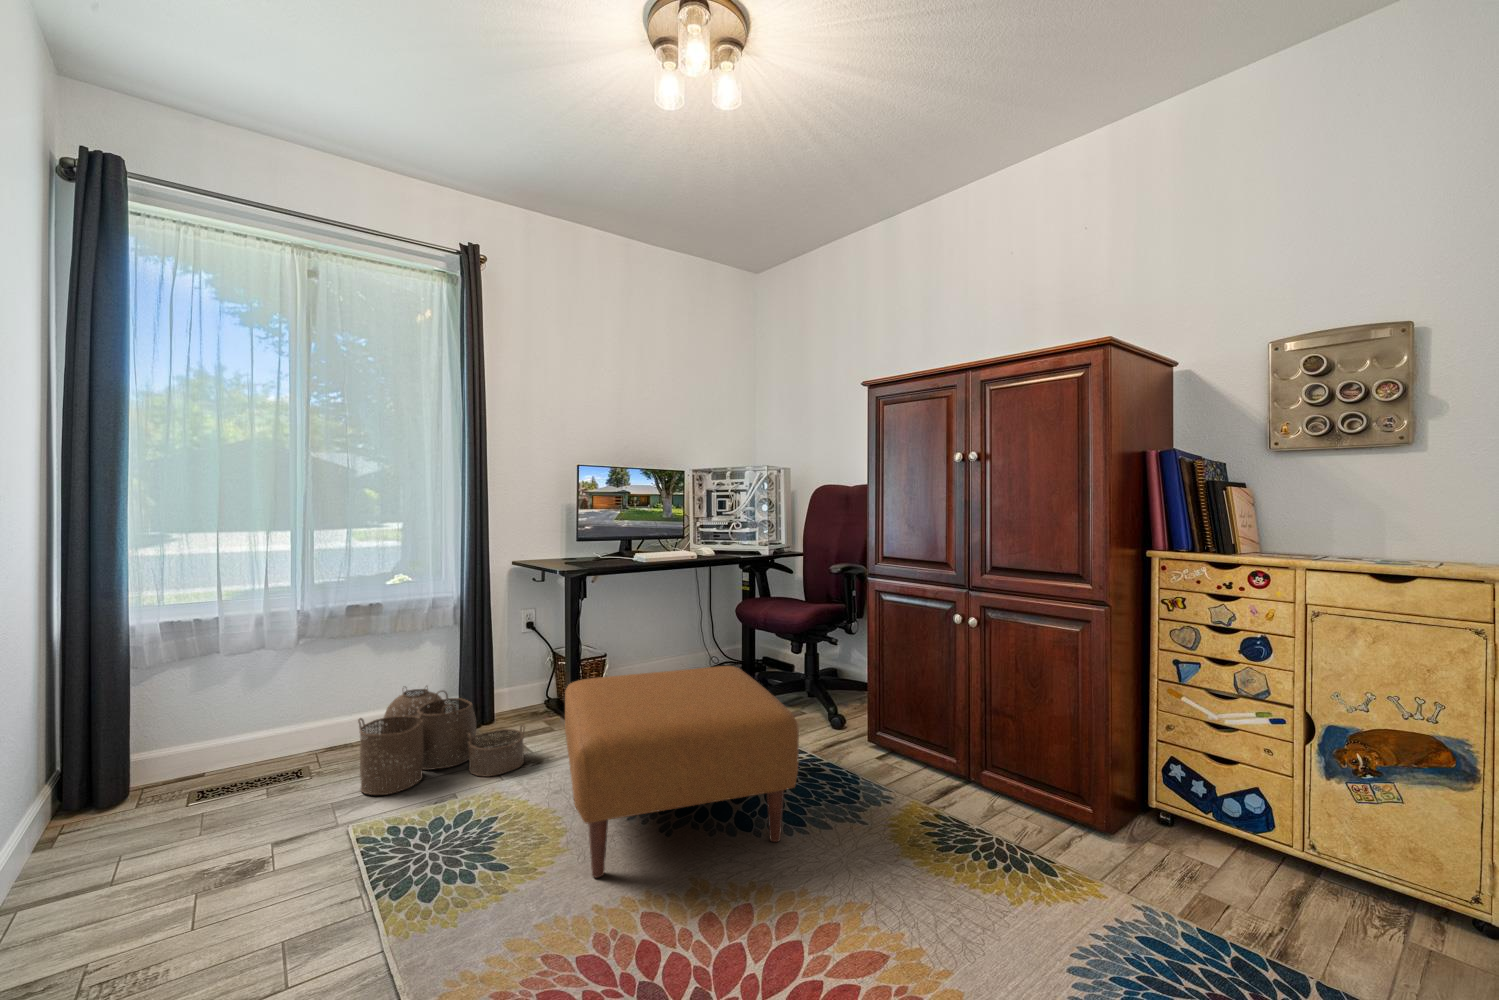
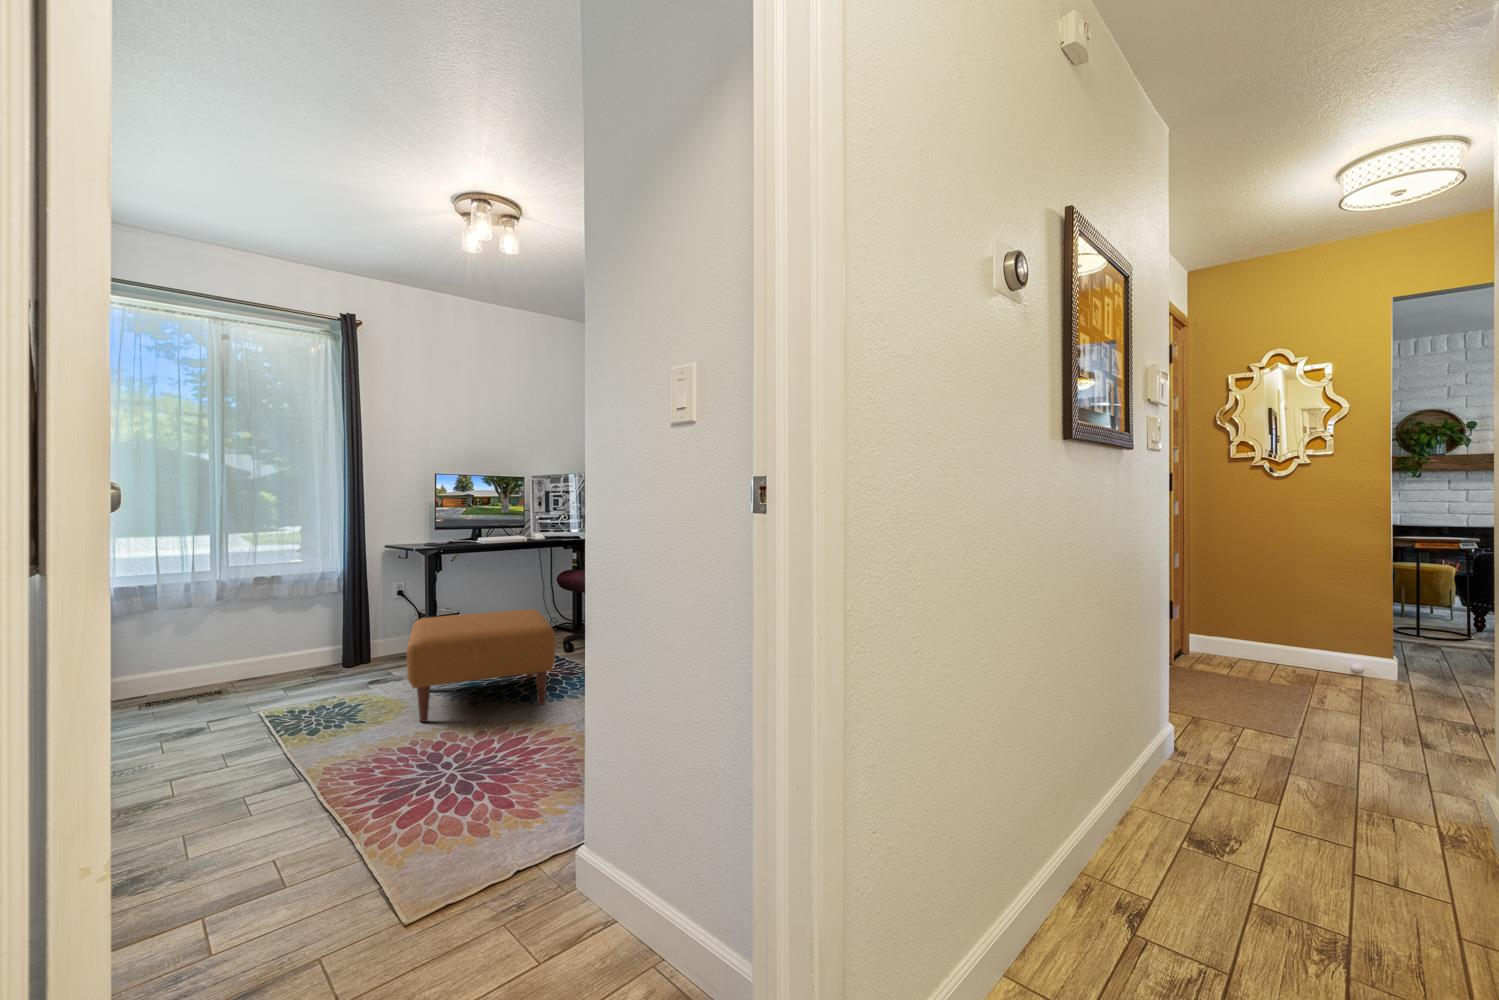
woven basket: present [358,689,525,795] -> none [265,634,389,699]

